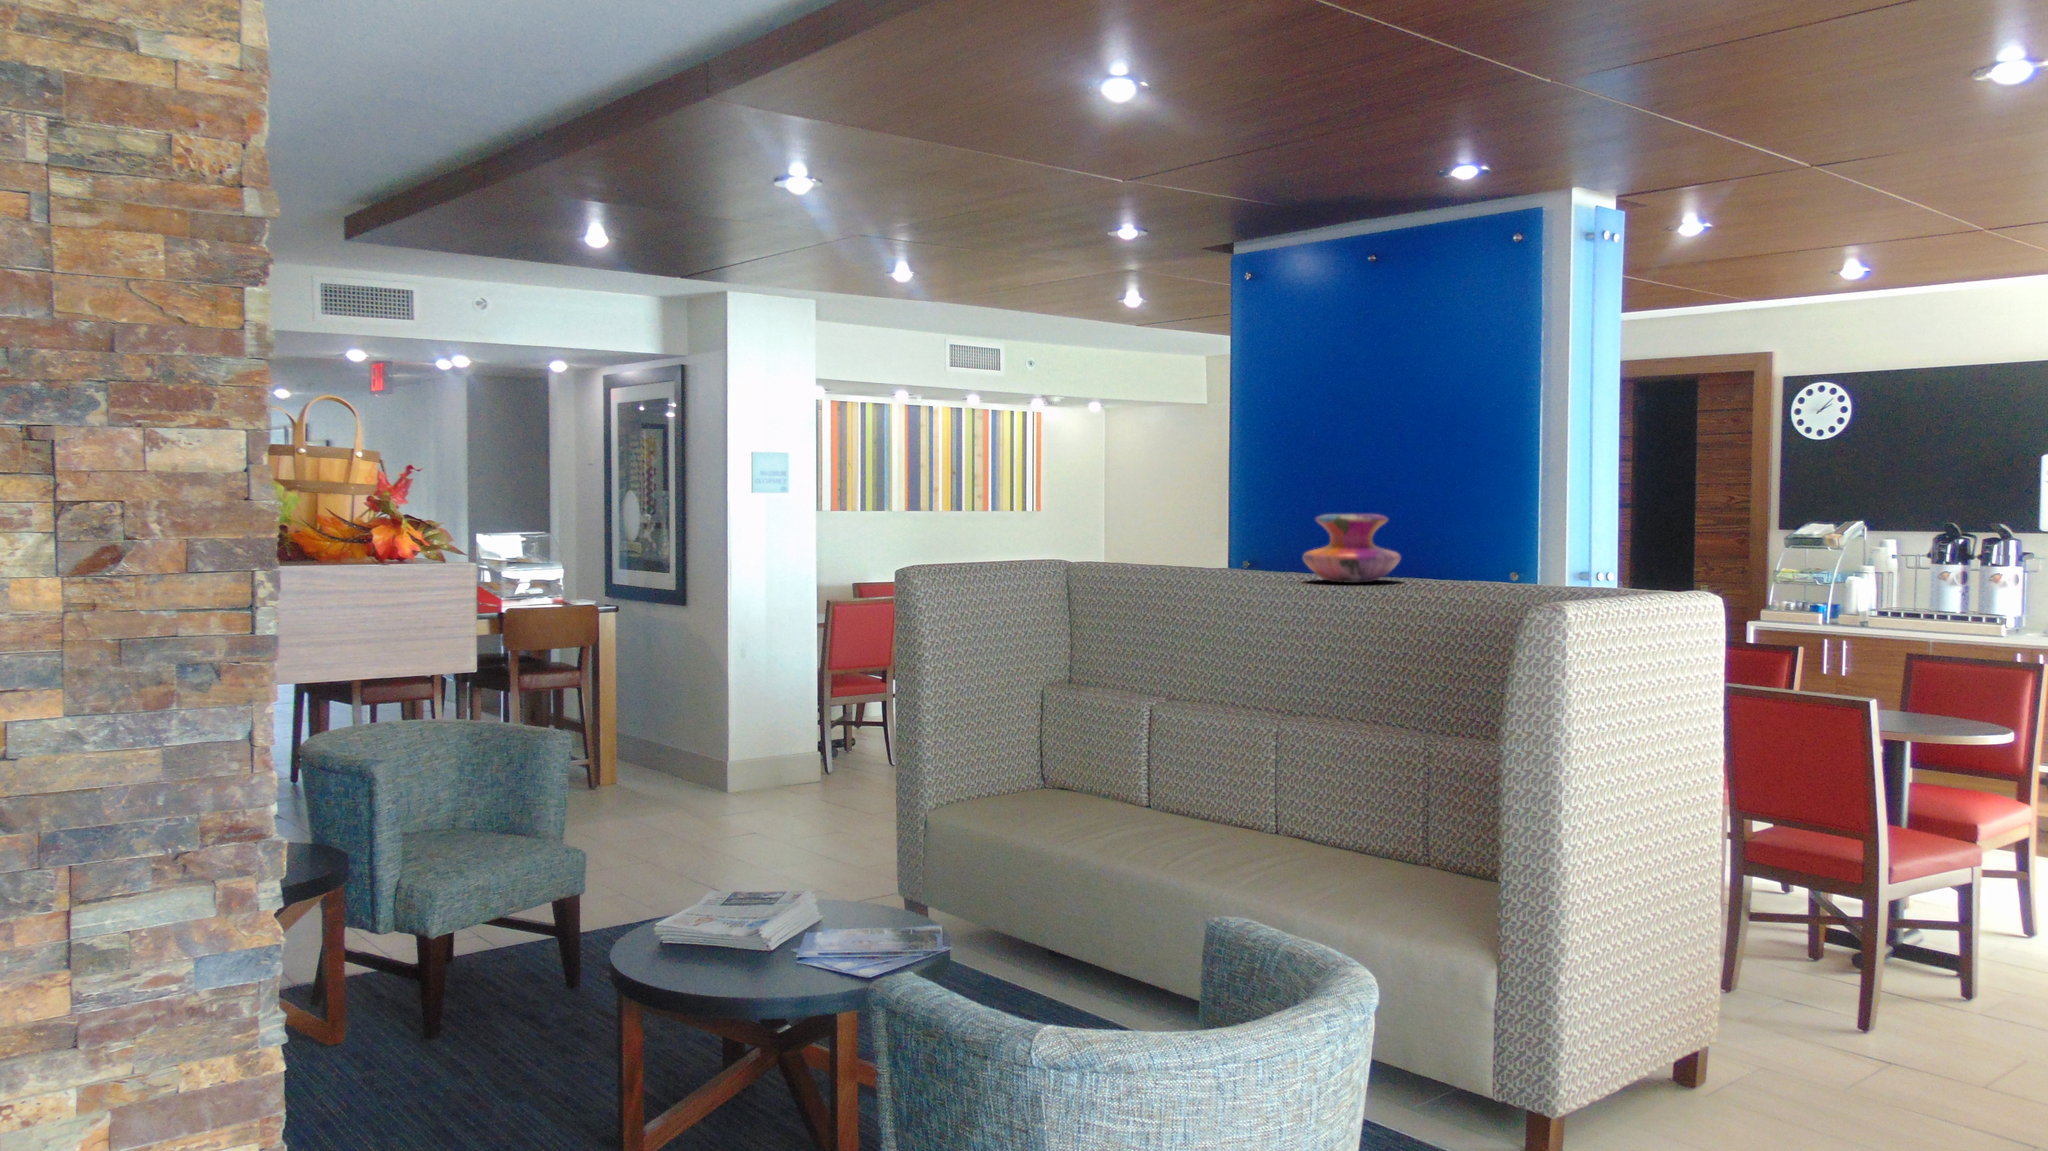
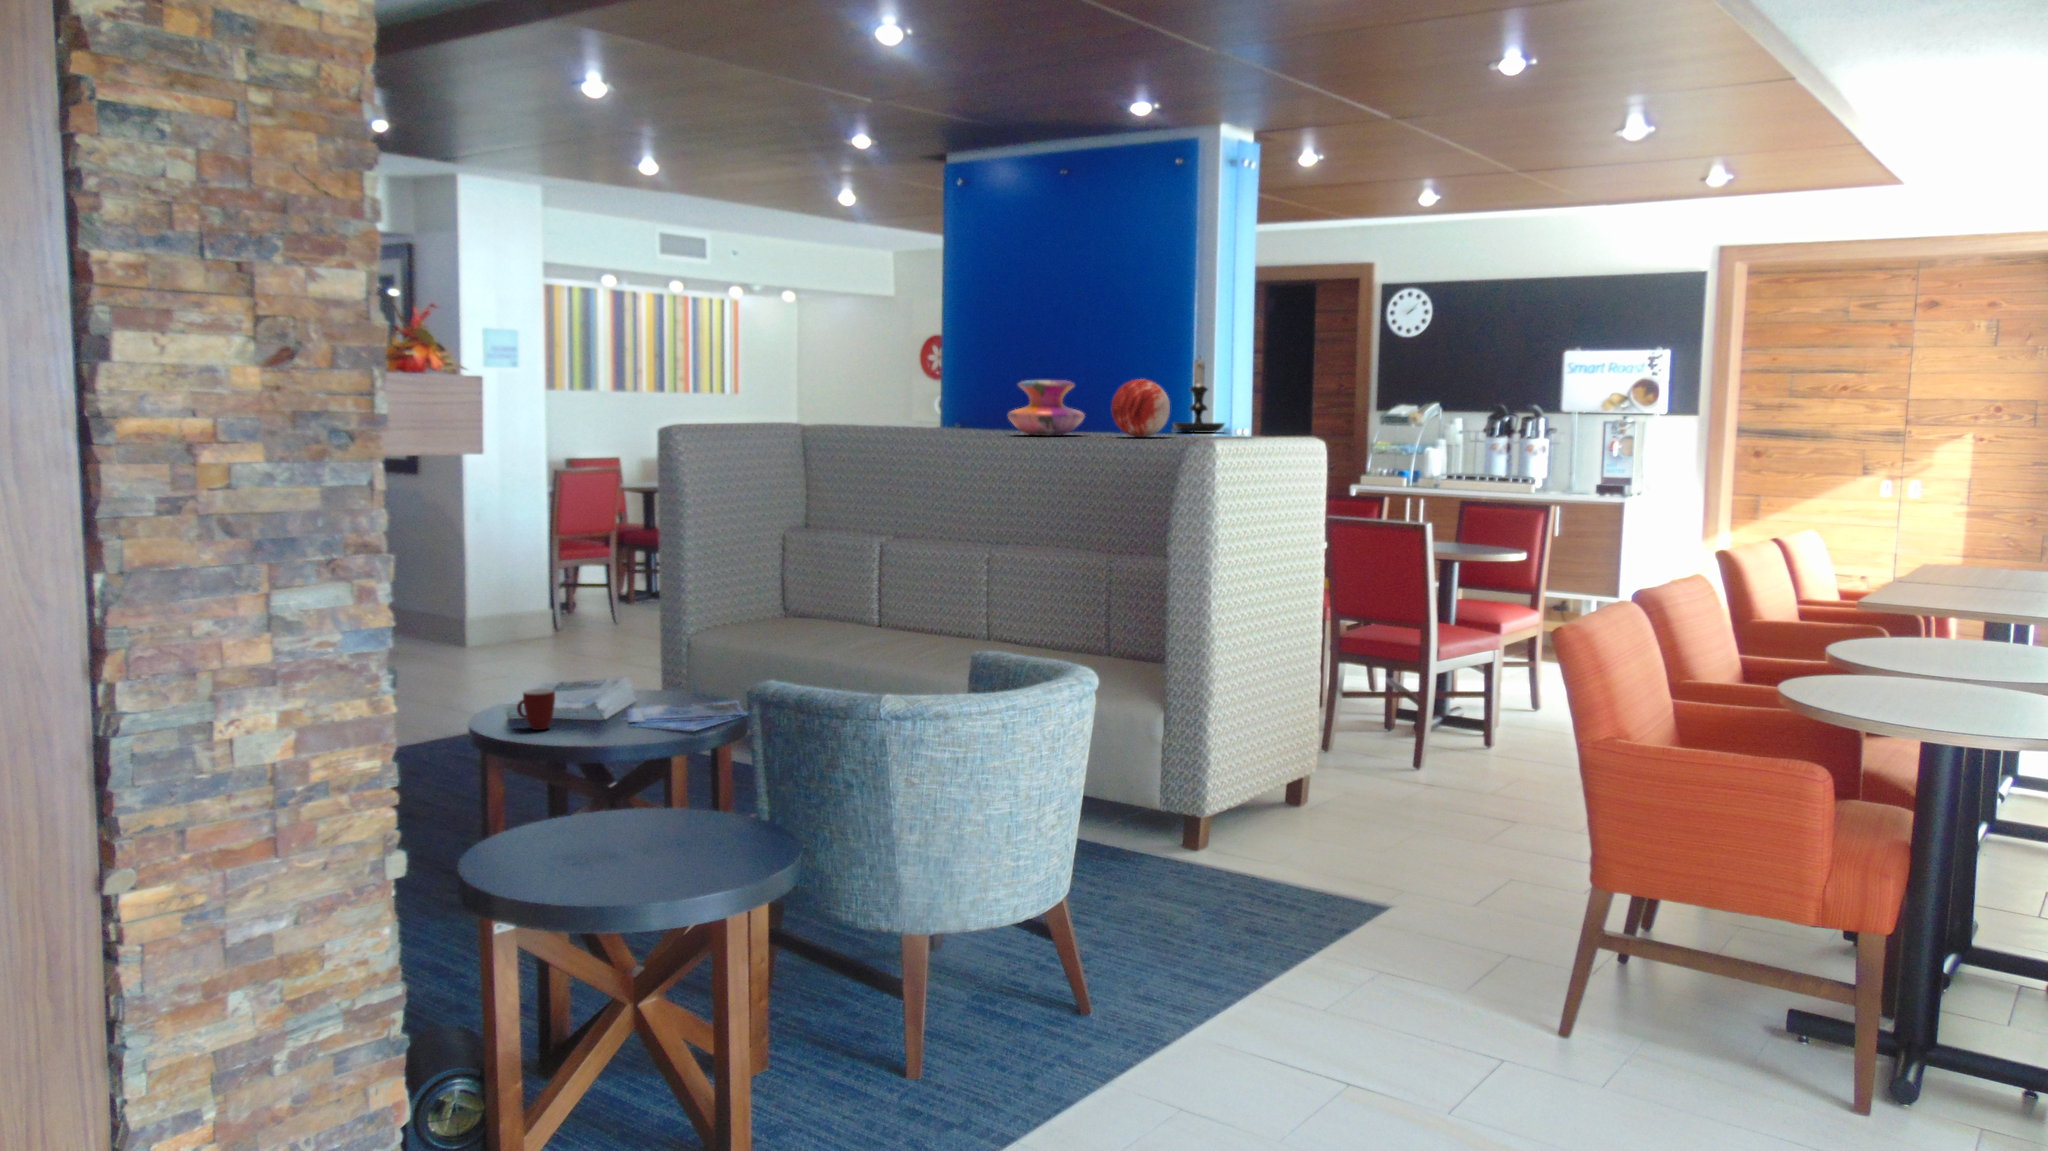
candle holder: none [1516,478,1587,575] -> present [1173,360,1225,433]
decorative orb: none [1434,514,1512,587] -> present [1112,379,1170,437]
mug: none [665,912,709,966] -> present [517,689,555,730]

